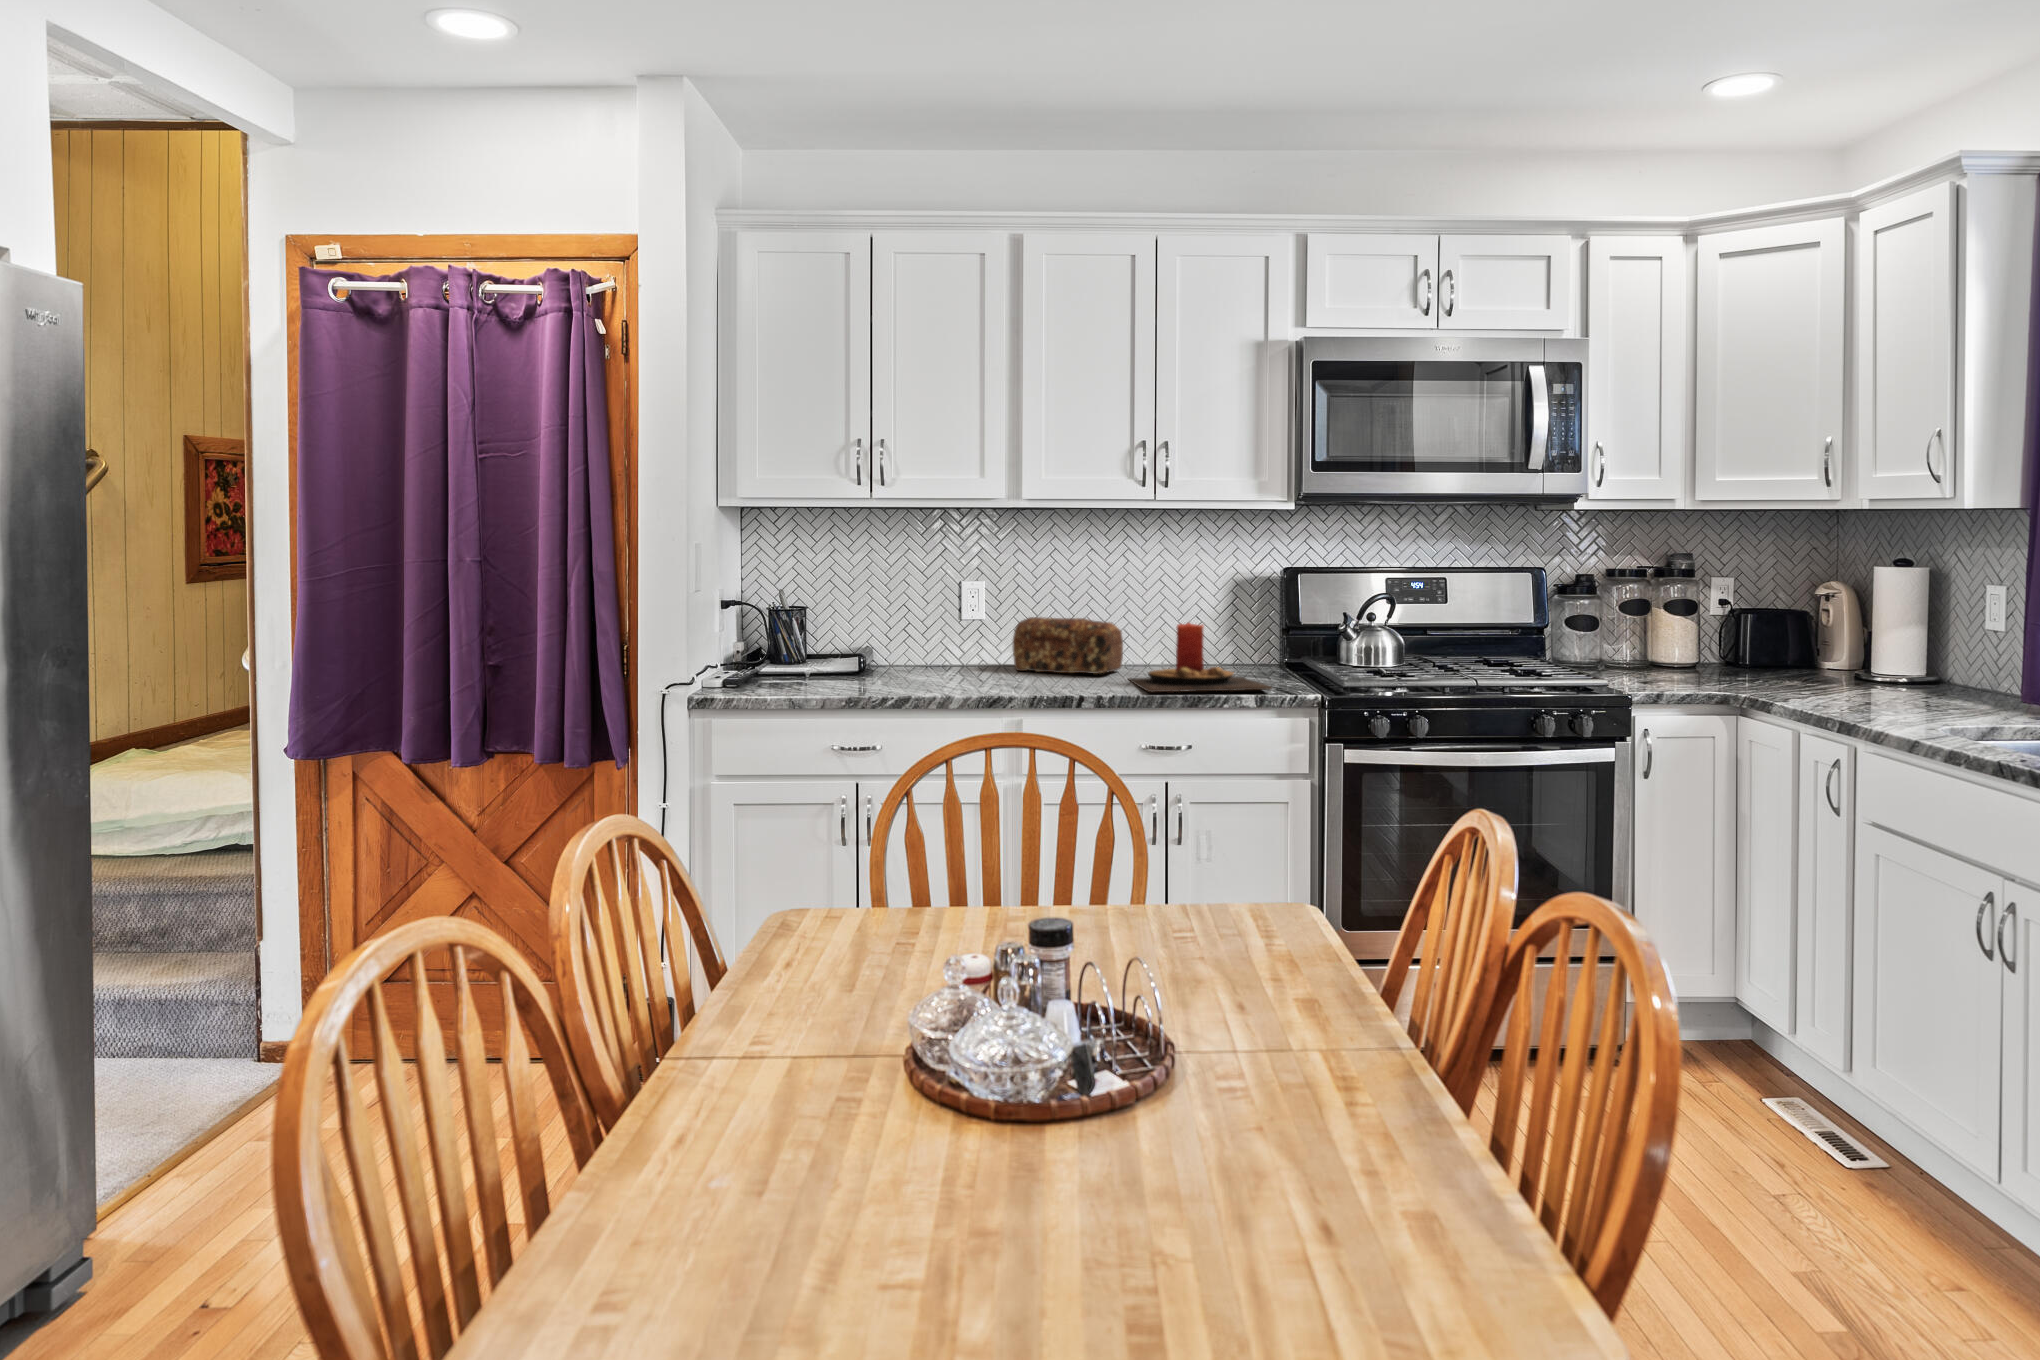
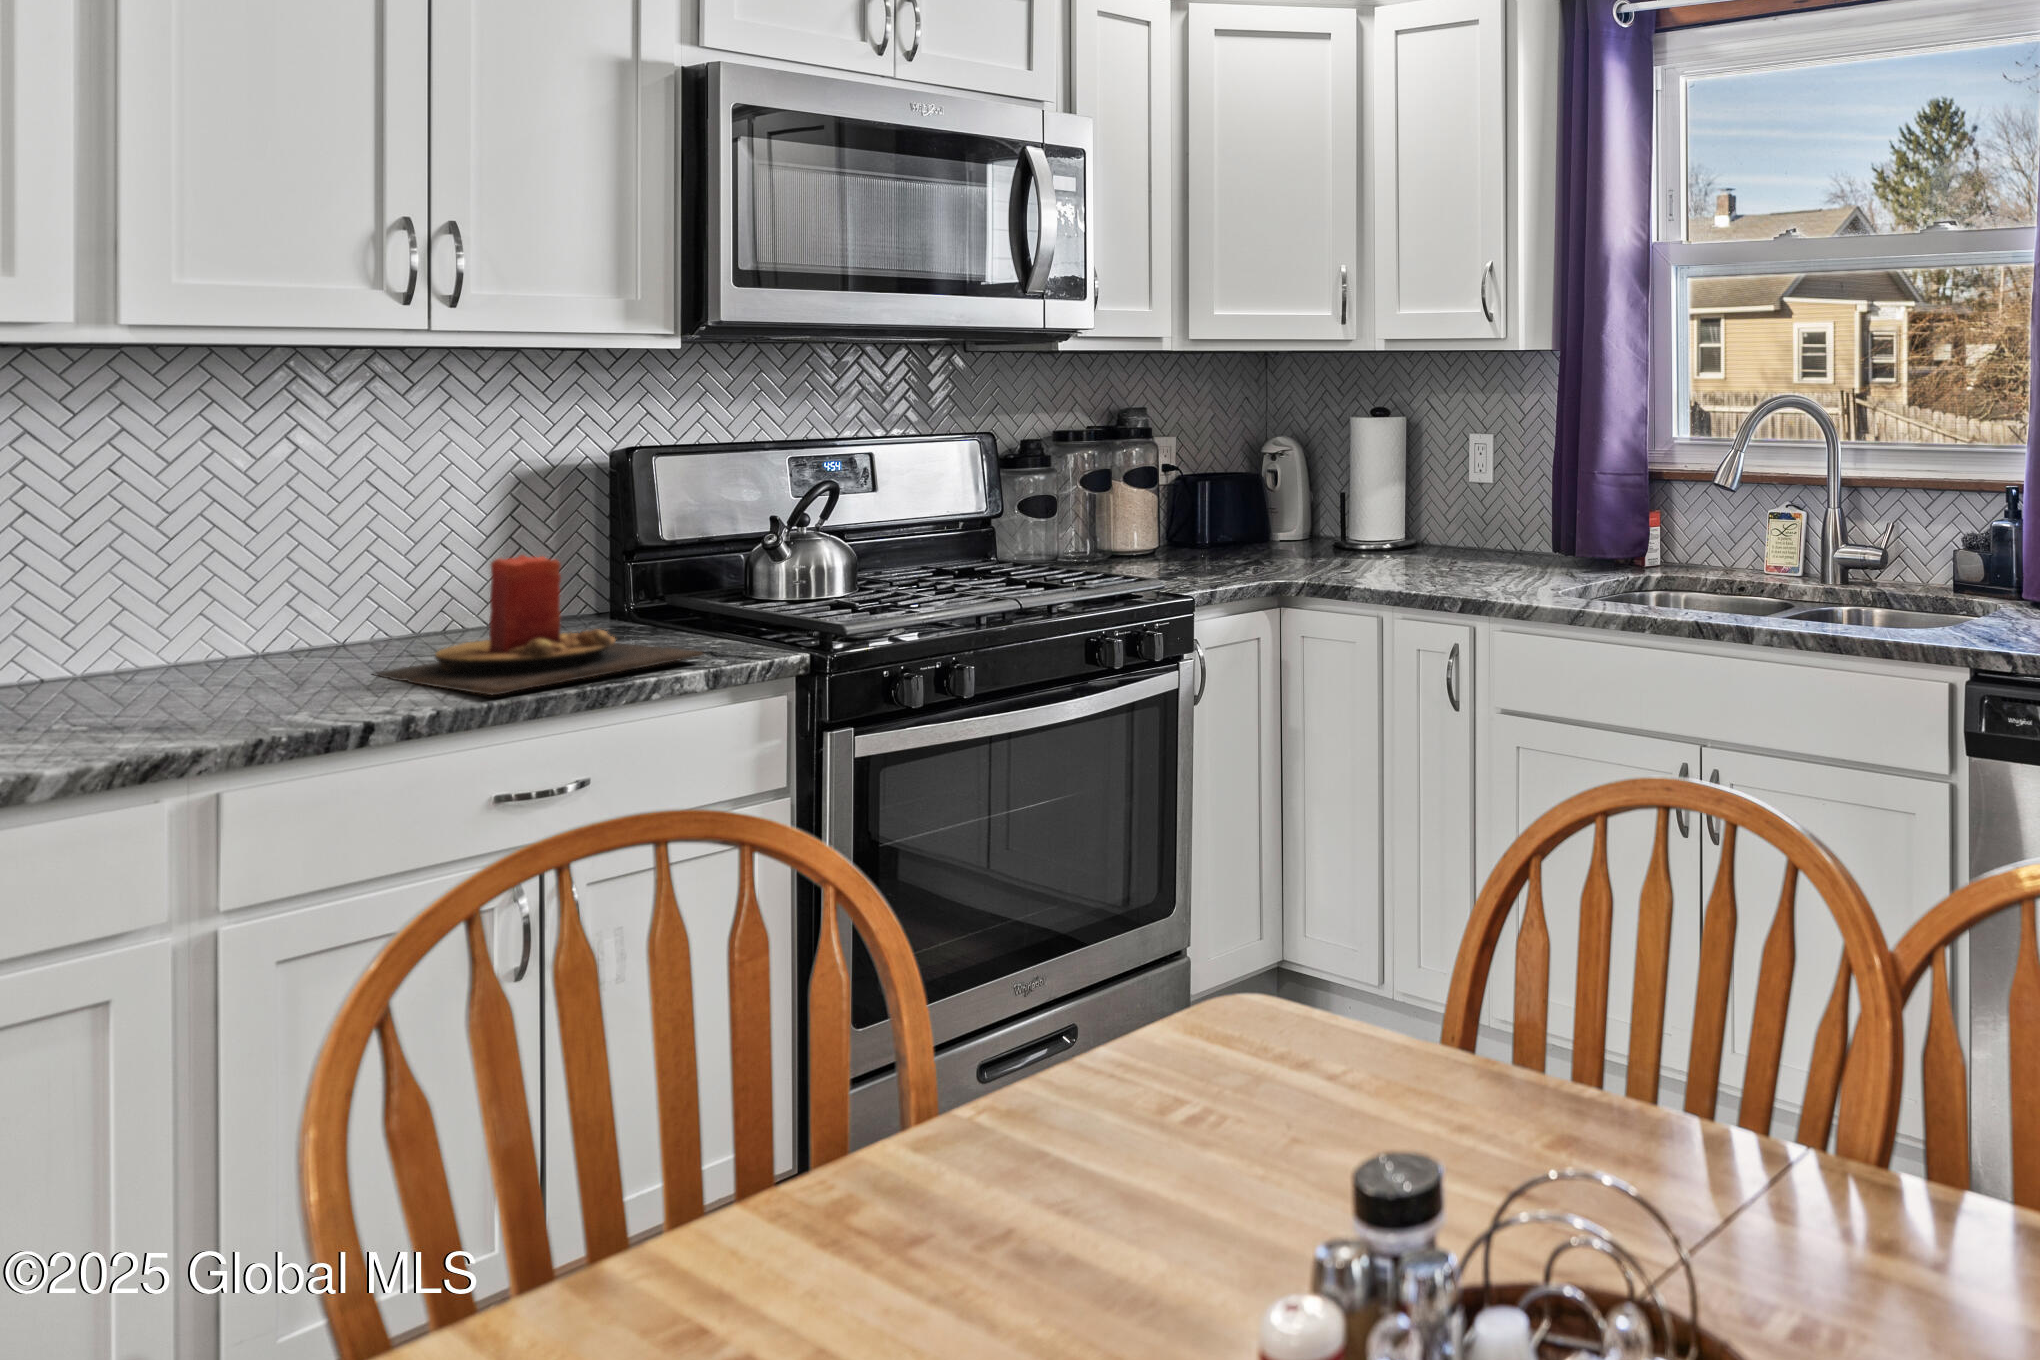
bread loaf: present [1013,617,1123,674] -> none [66,566,330,693]

